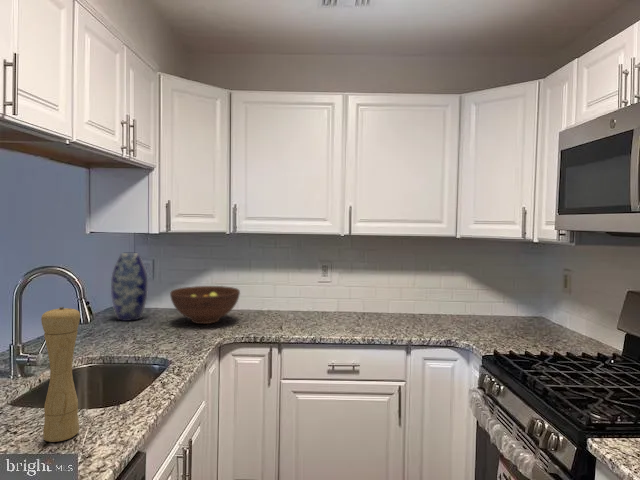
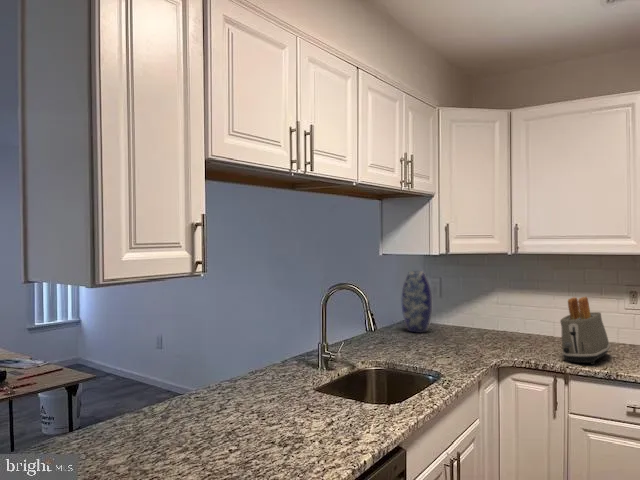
toaster: none [274,272,308,330] -> present [560,297,610,365]
fruit bowl: present [170,286,240,324] -> none [451,306,523,344]
pepper mill: present [41,307,80,442] -> none [332,319,358,420]

